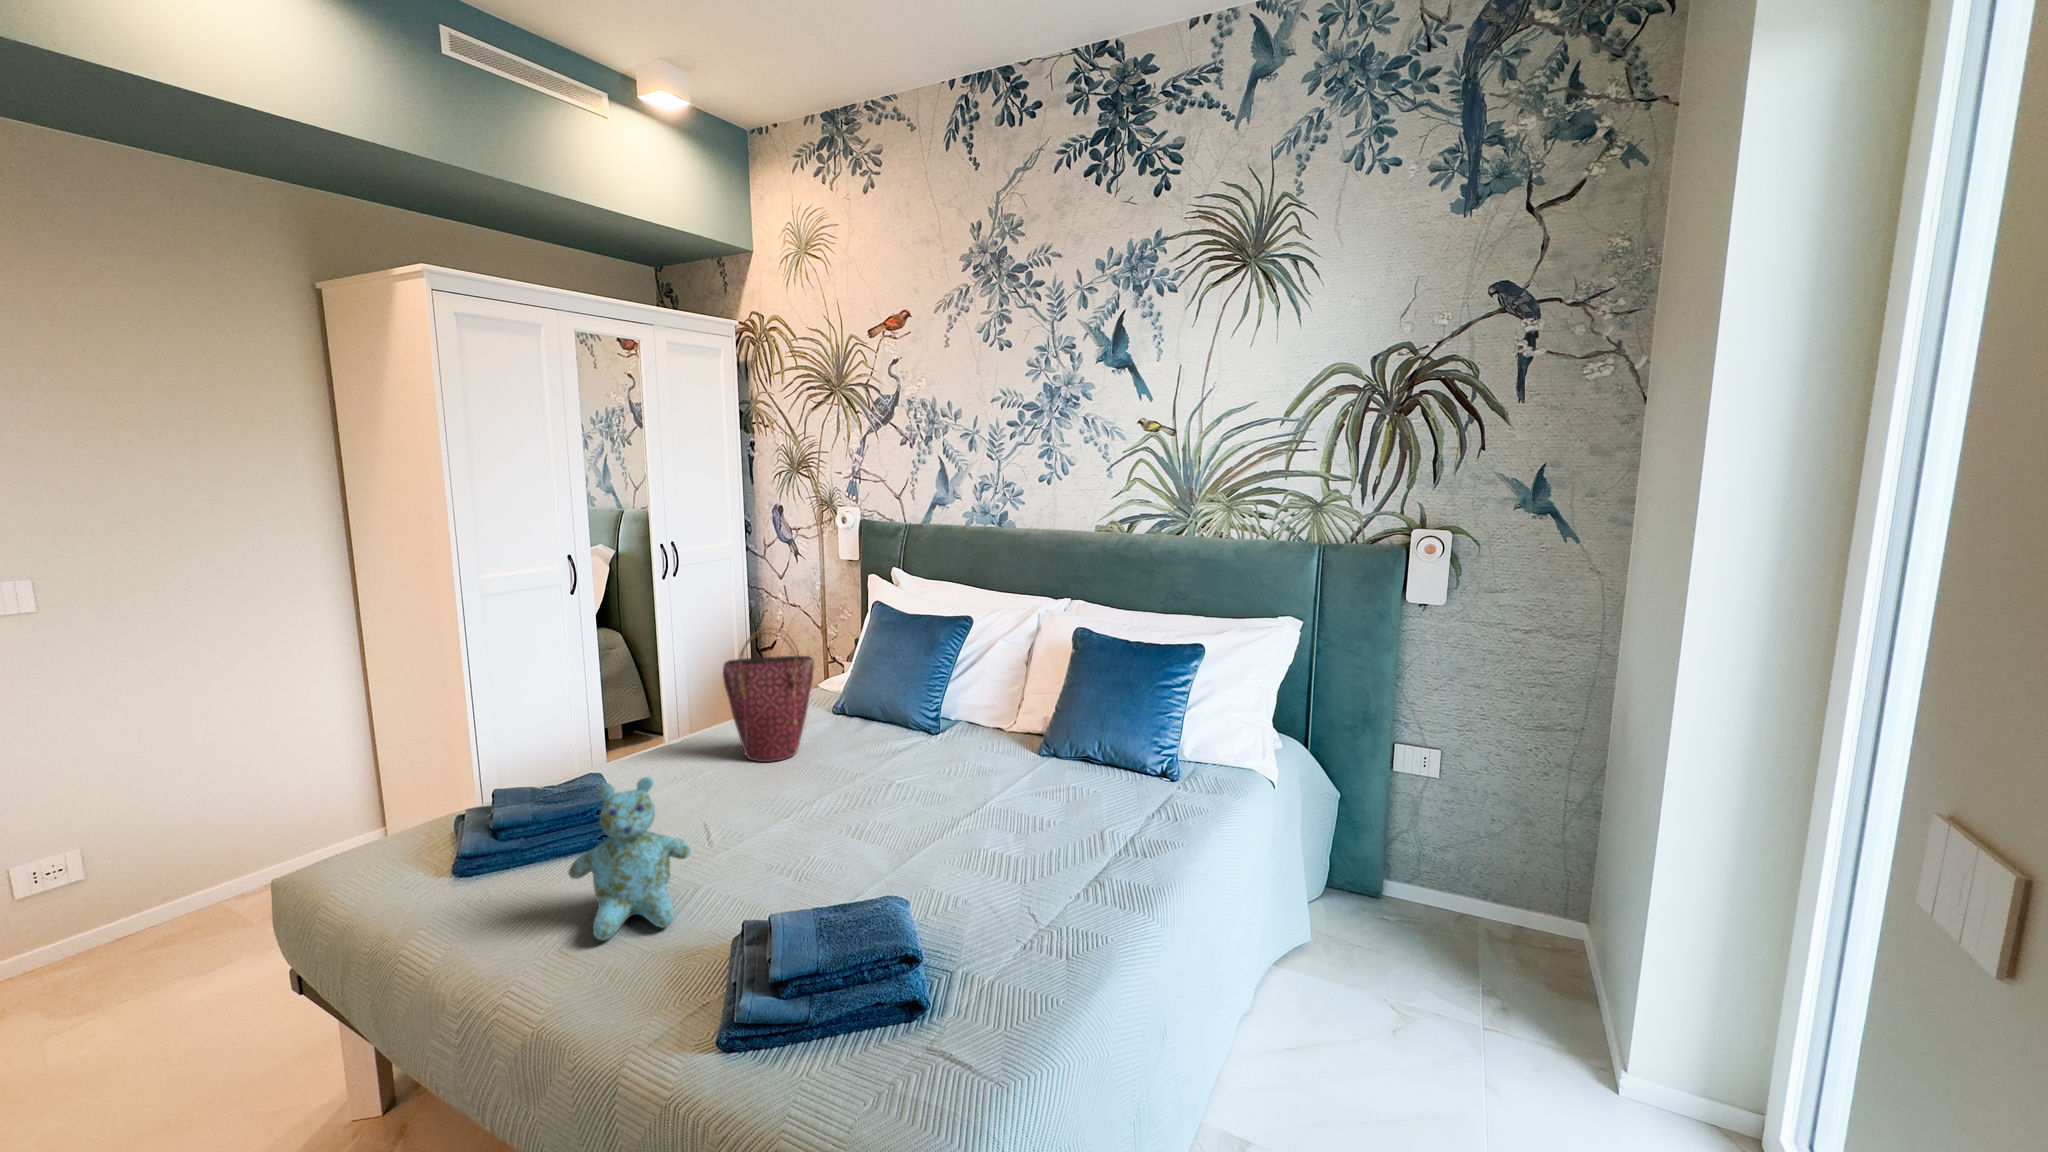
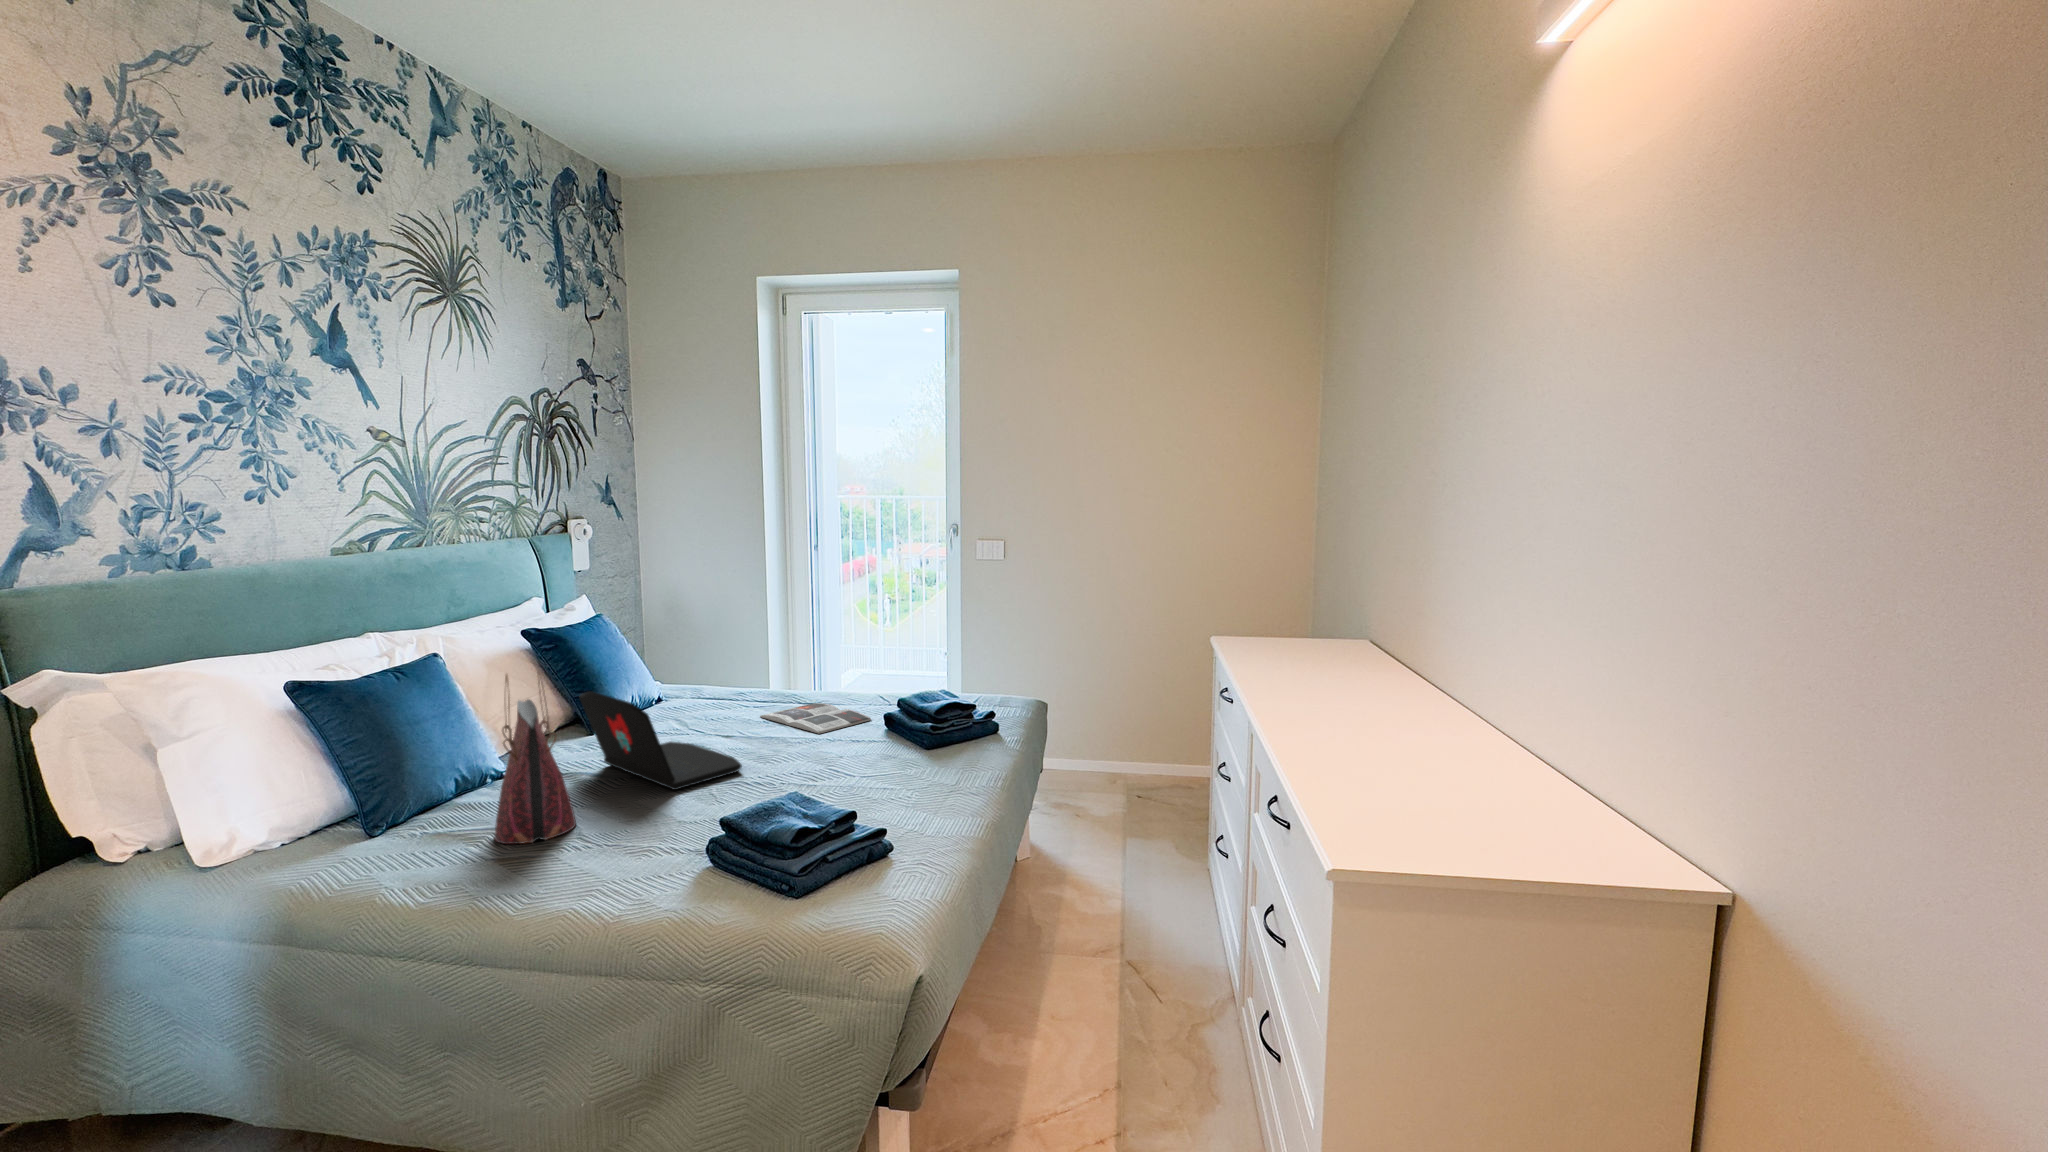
laptop: none [791,683,959,818] -> present [579,691,742,790]
stuffed bear: present [569,777,691,940] -> none [873,685,953,790]
magazine: none [942,834,1129,918] -> present [760,703,871,734]

